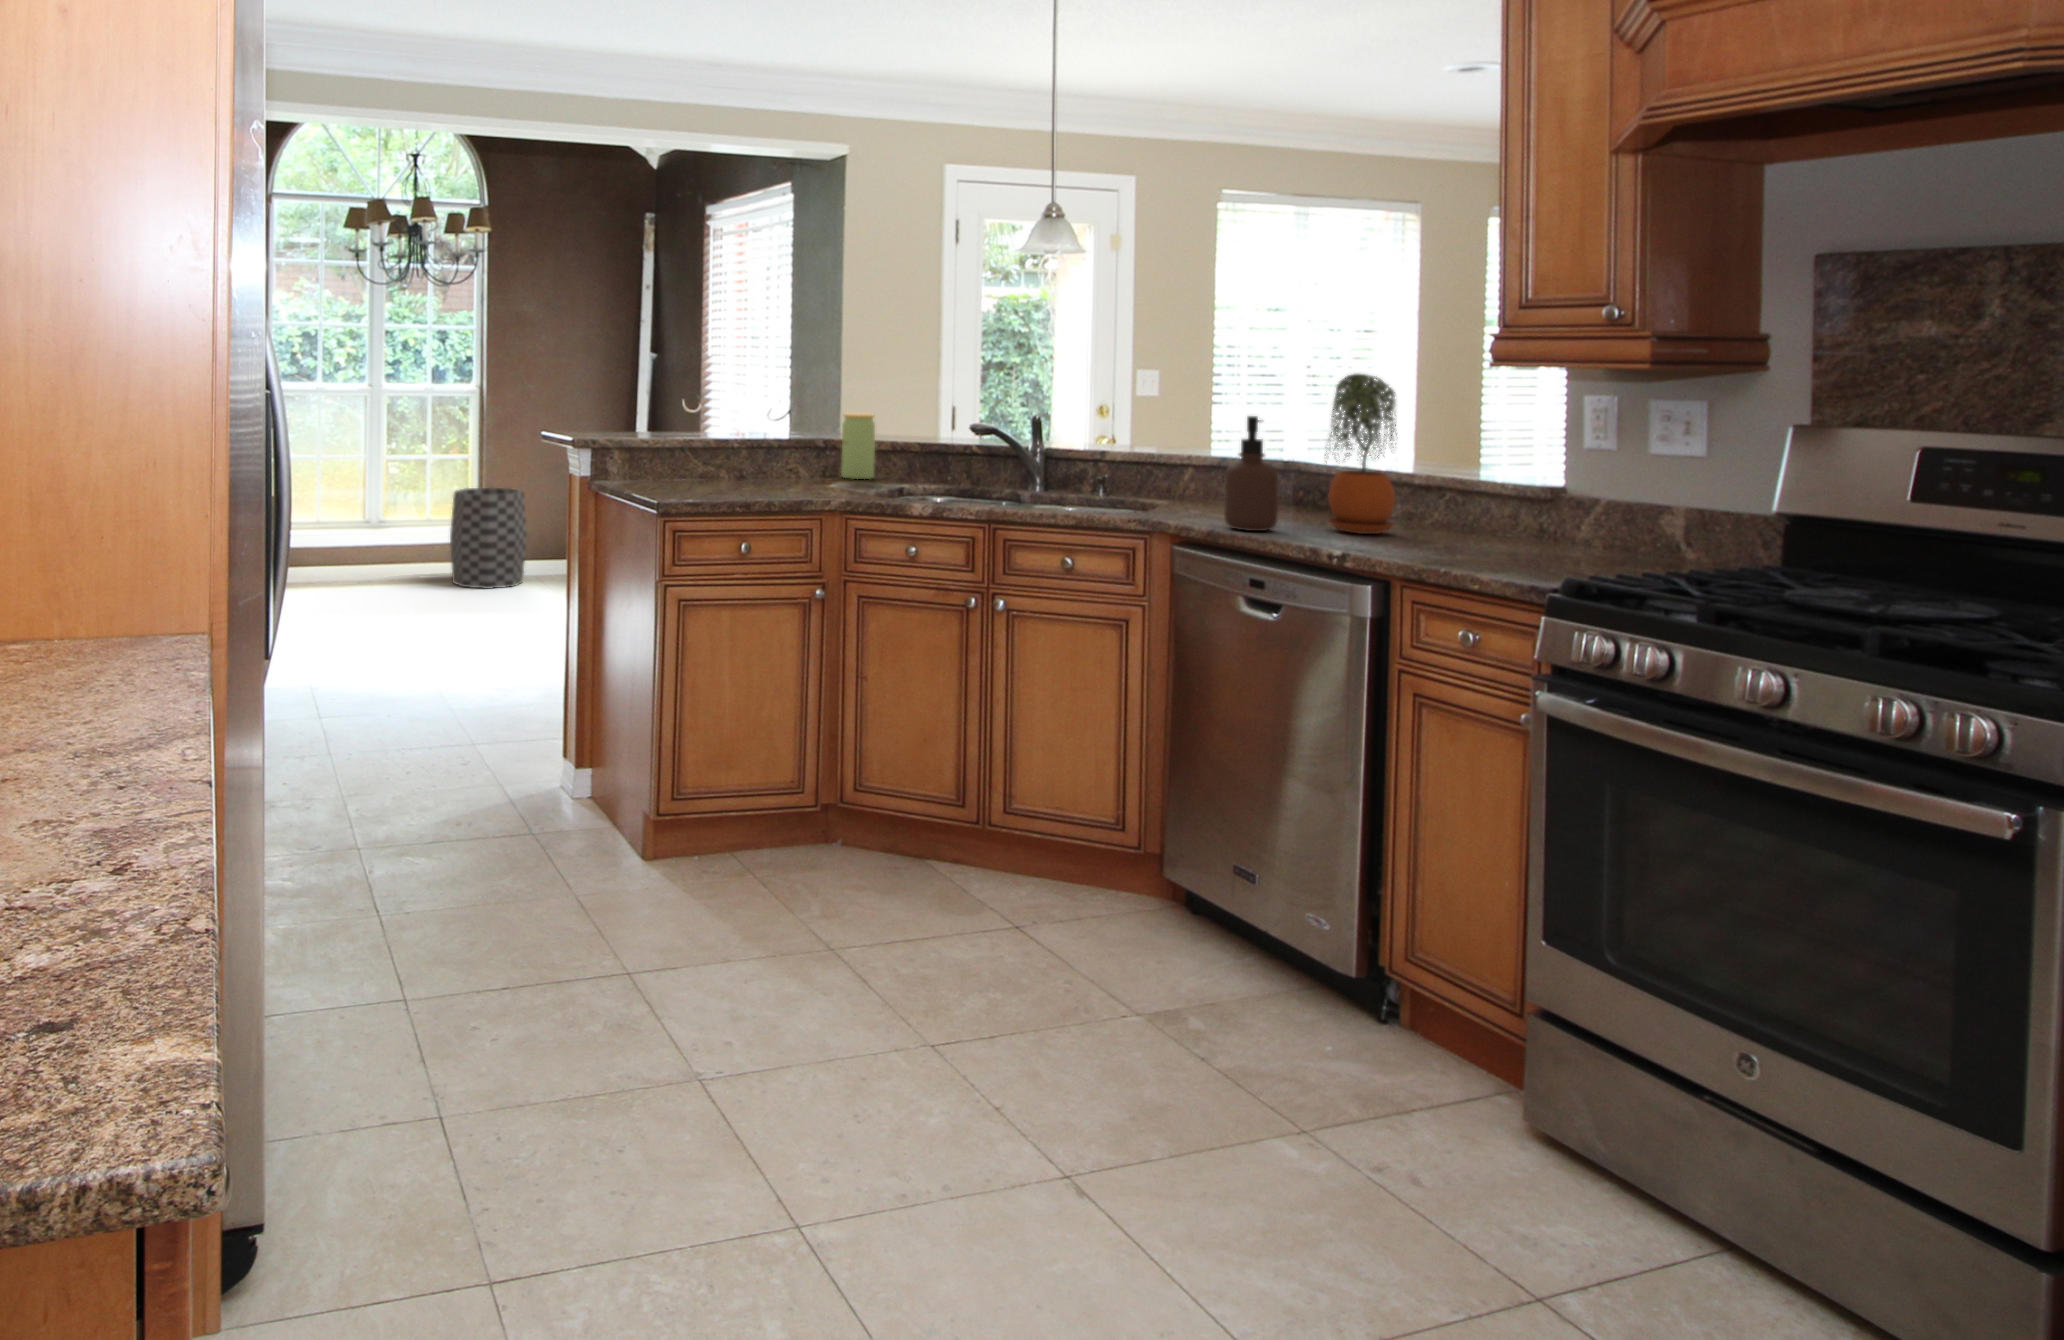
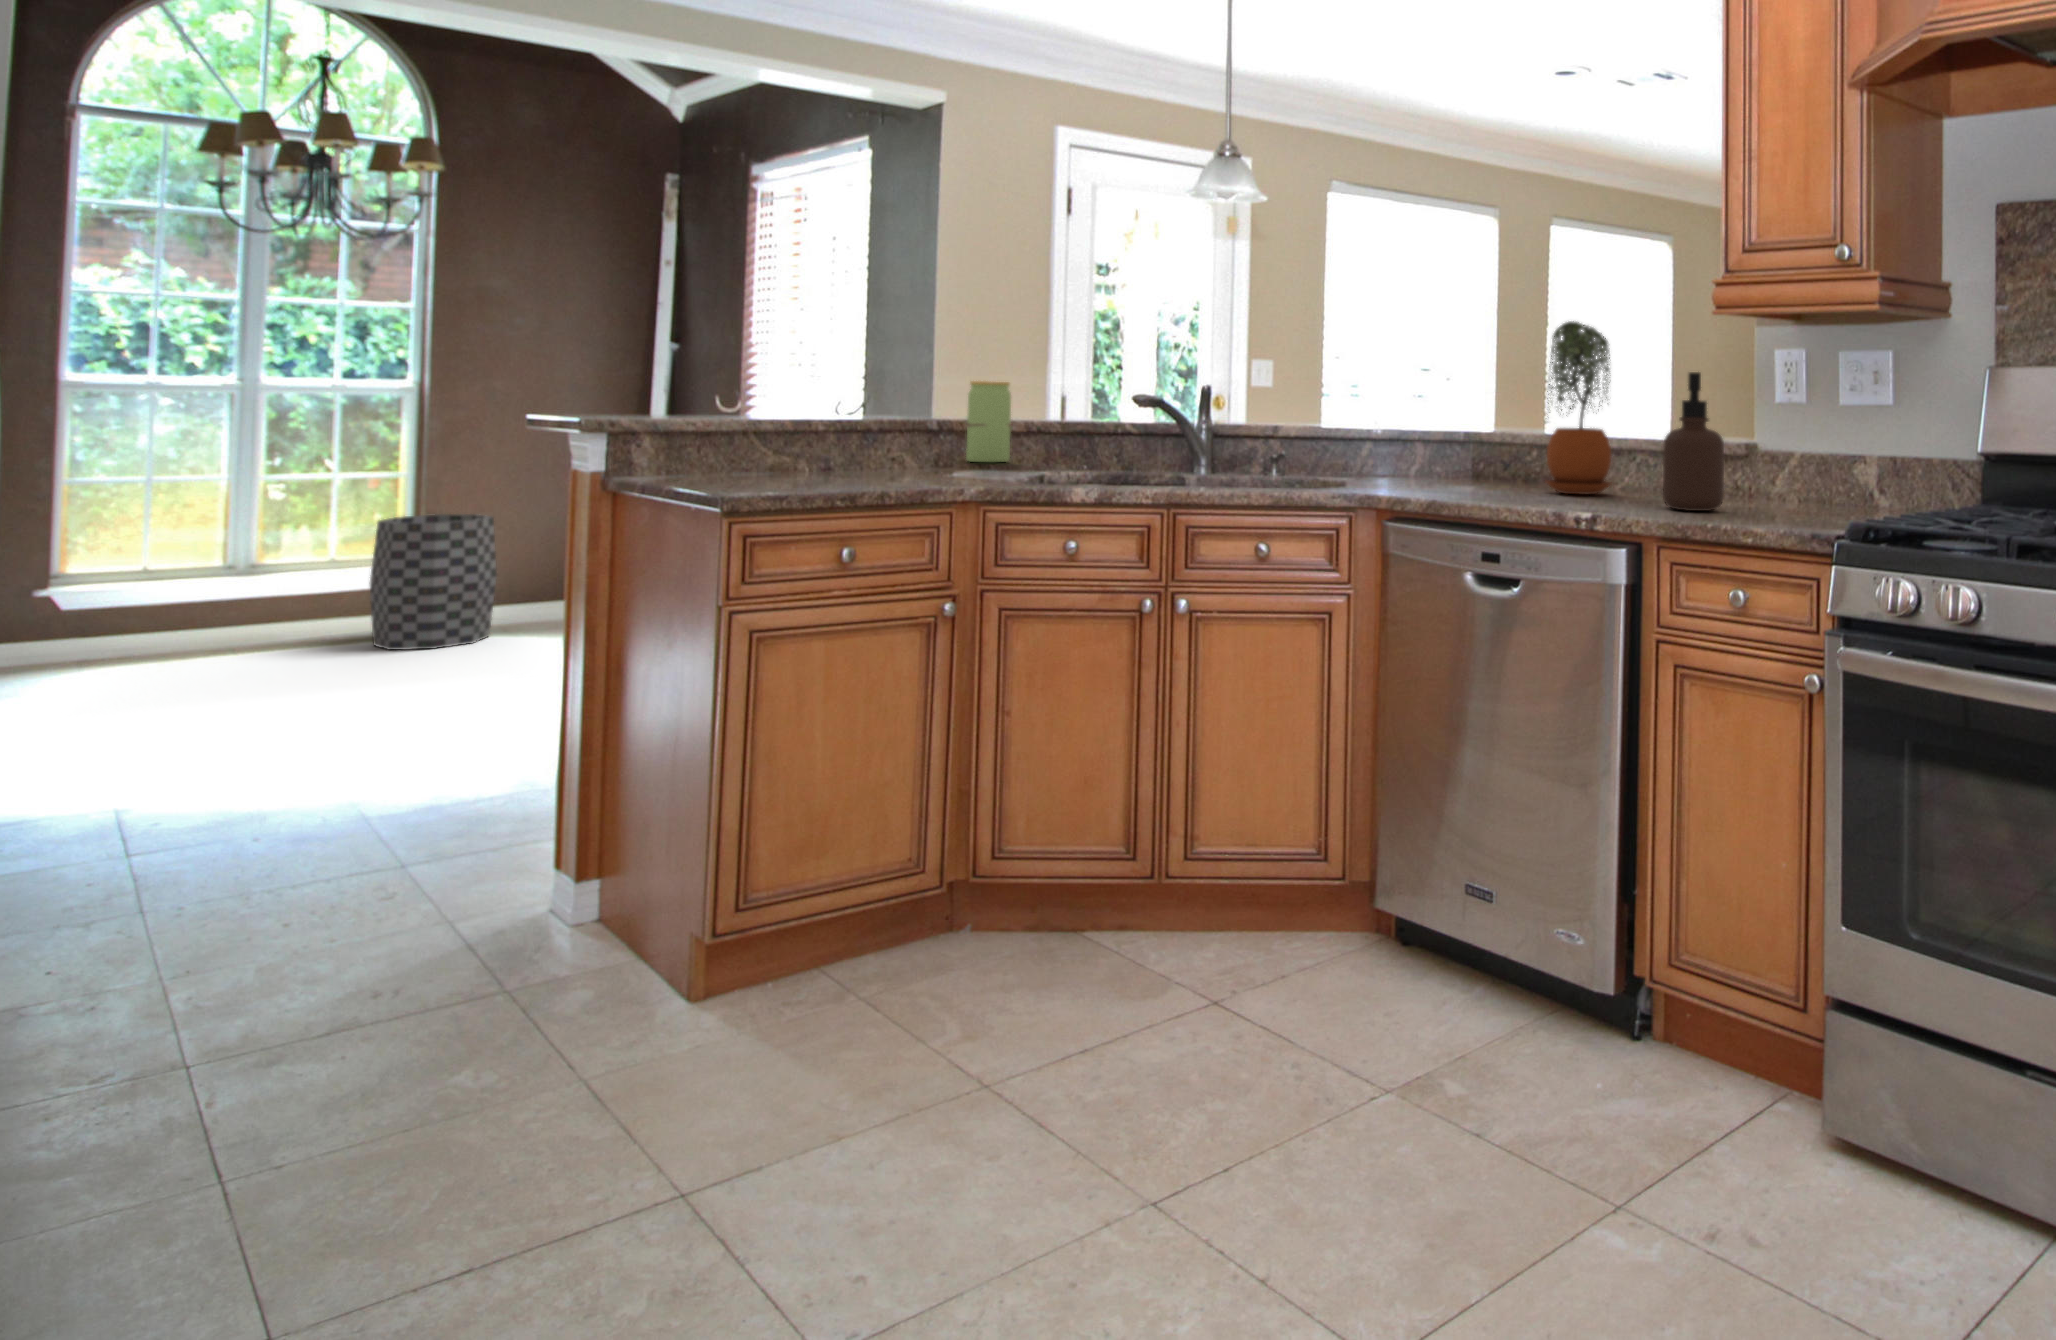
soap dispenser: present [1224,416,1278,531] -> present [1663,372,1724,511]

